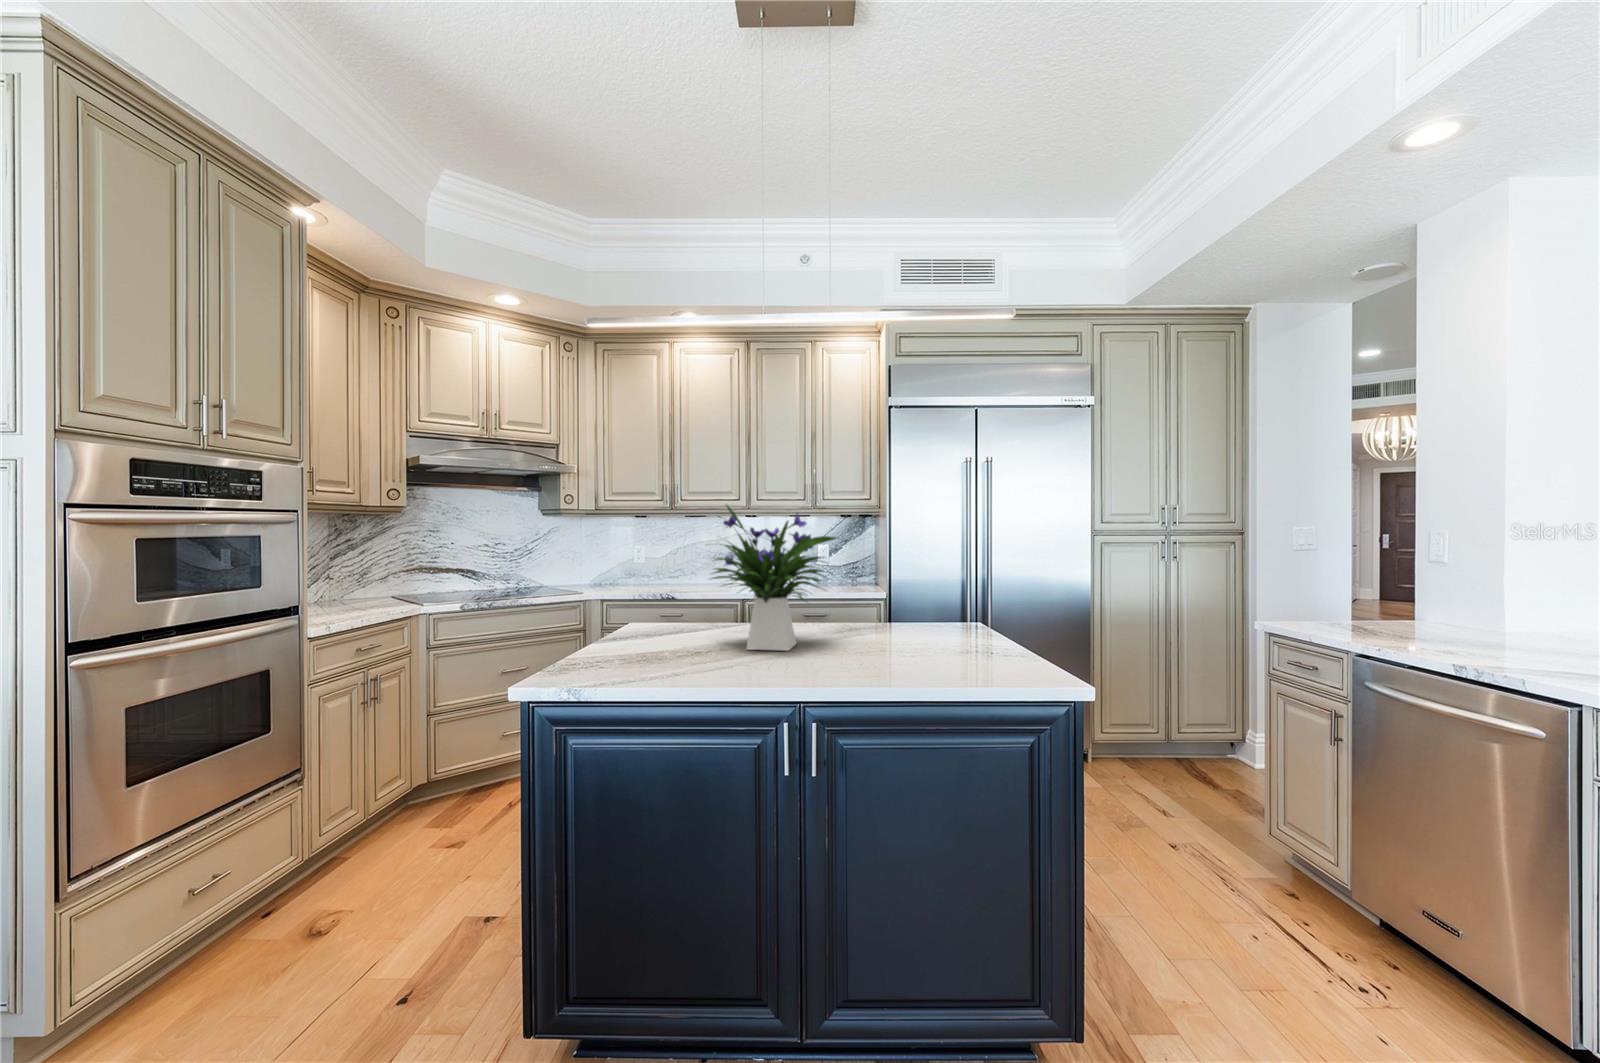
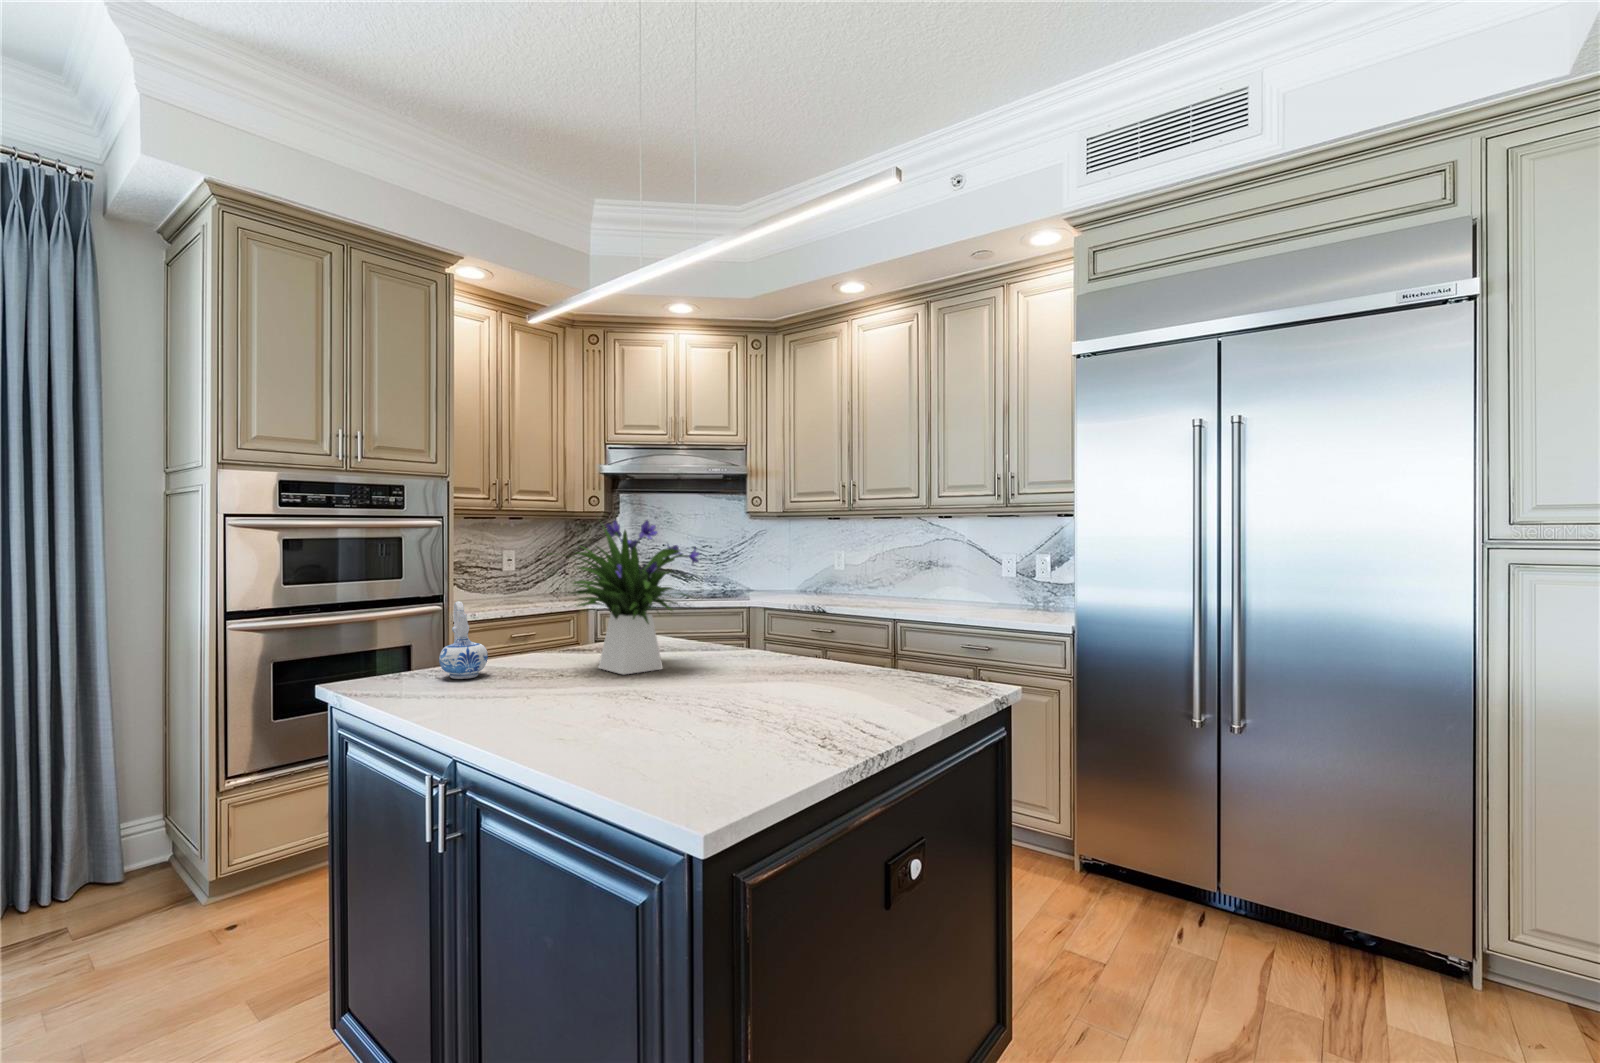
ceramic pitcher: none [637,595,683,672] -> present [439,601,488,679]

